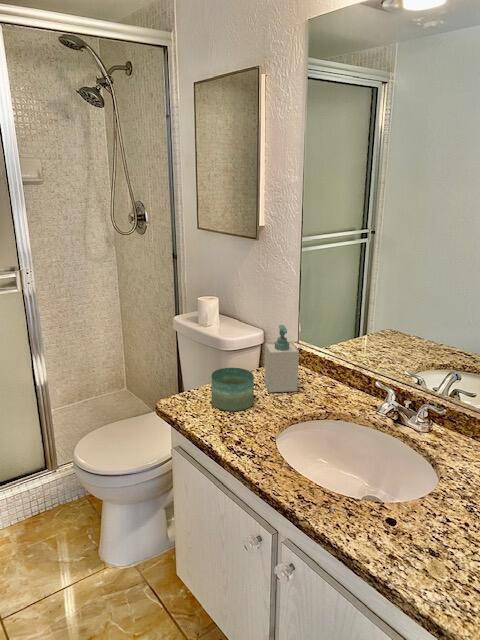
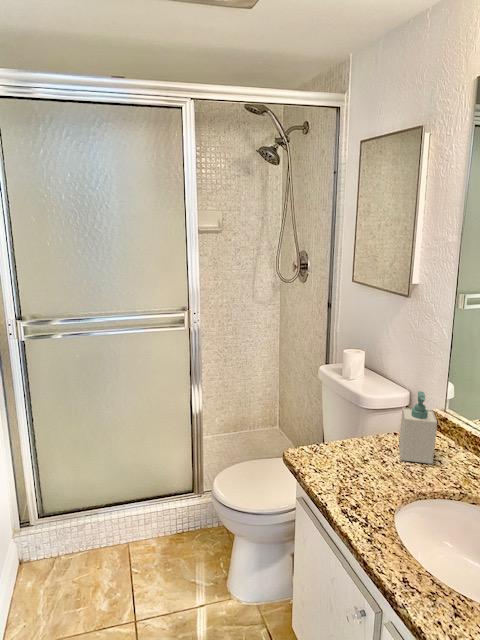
candle: present [212,368,254,411] -> none [338,428,383,474]

